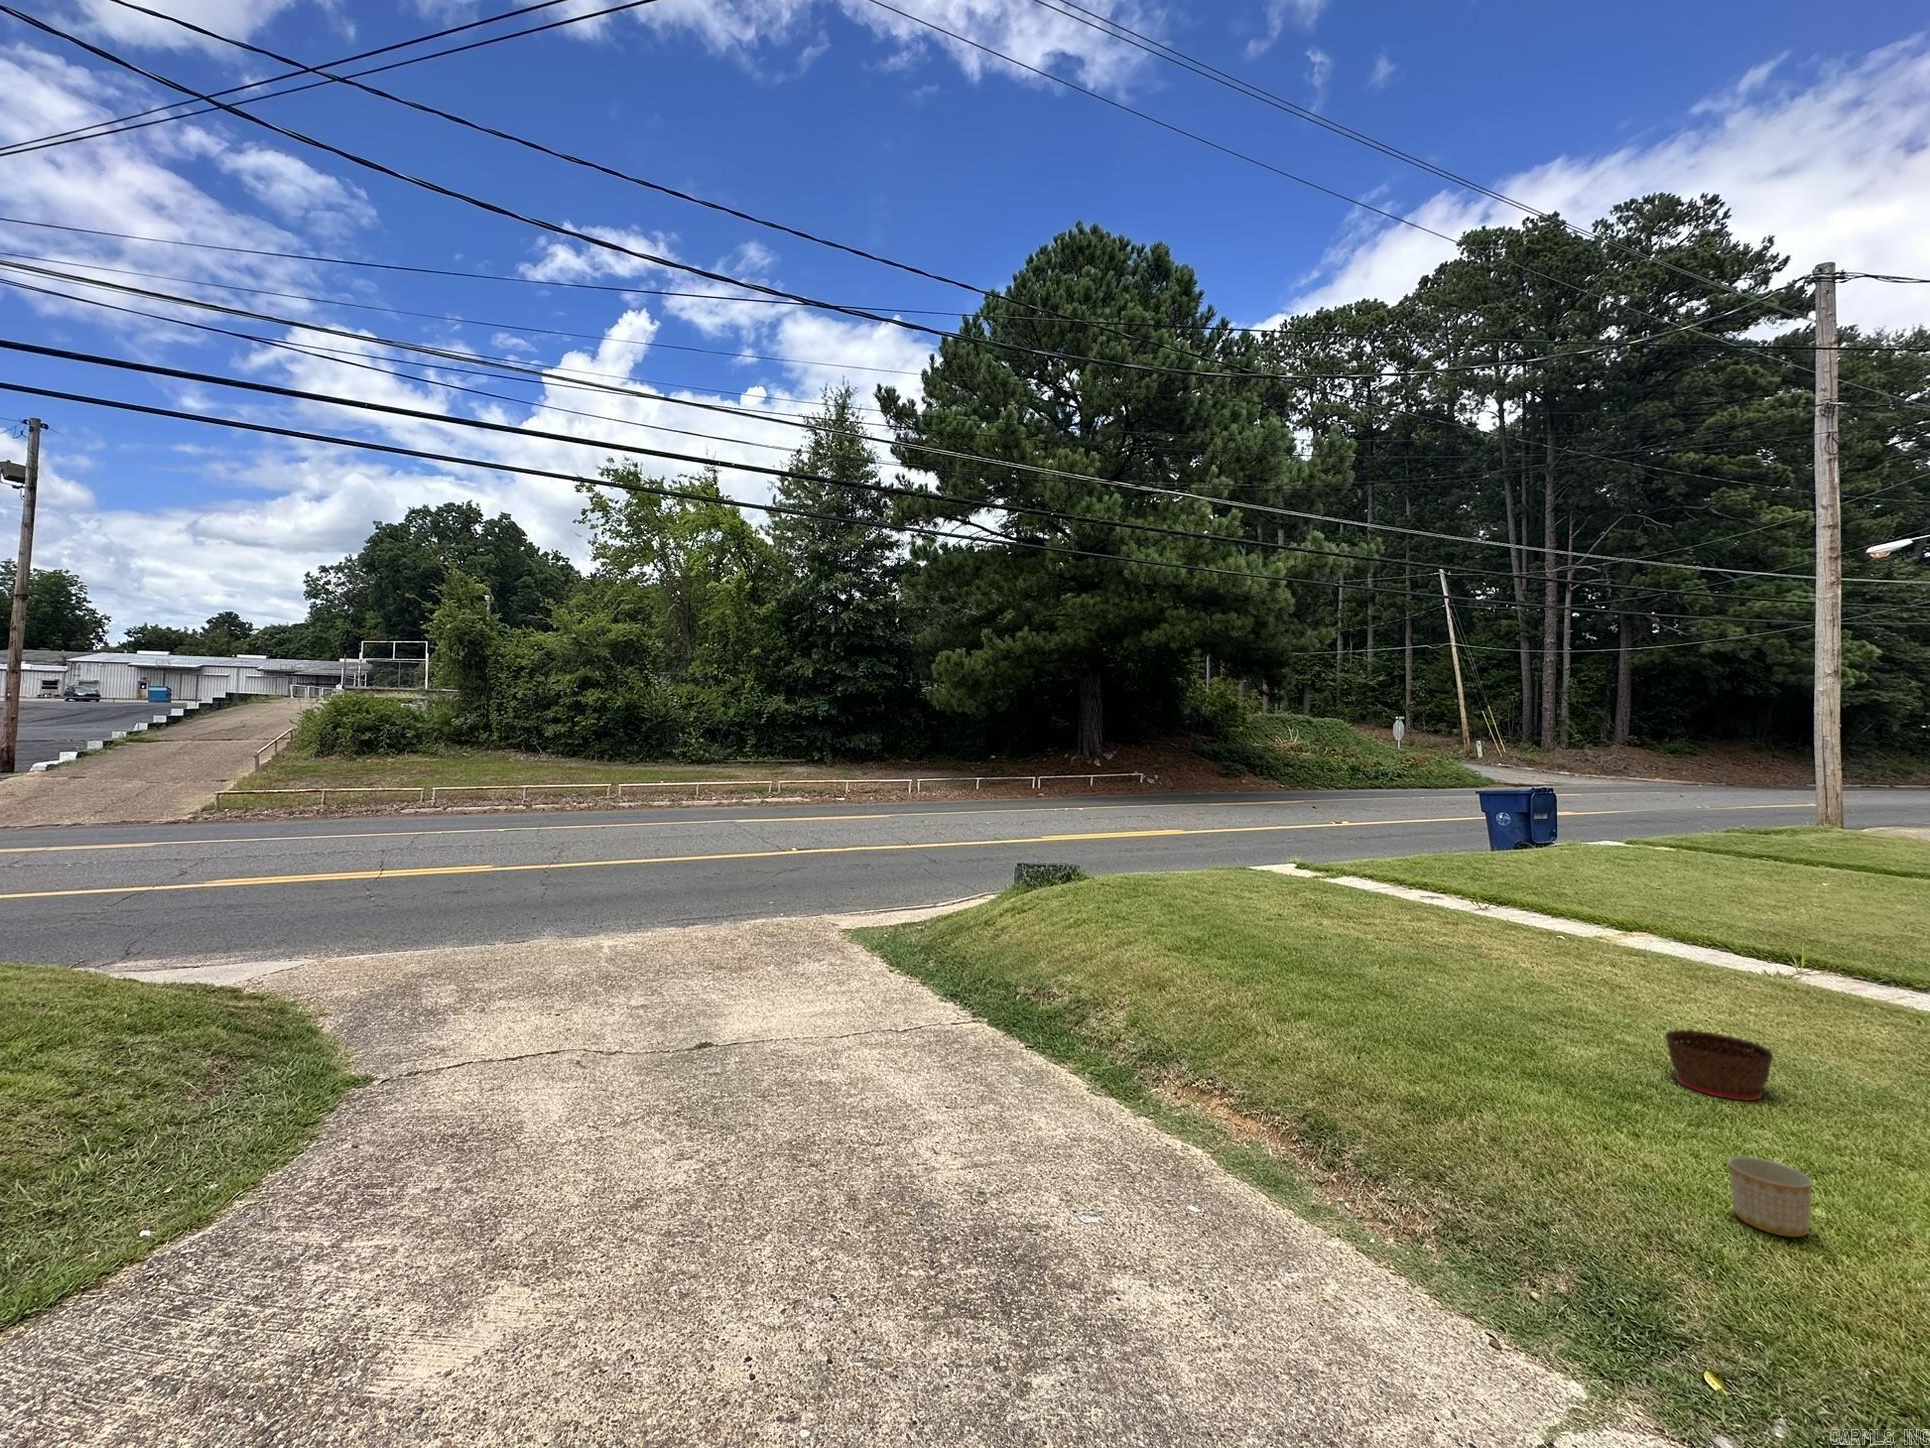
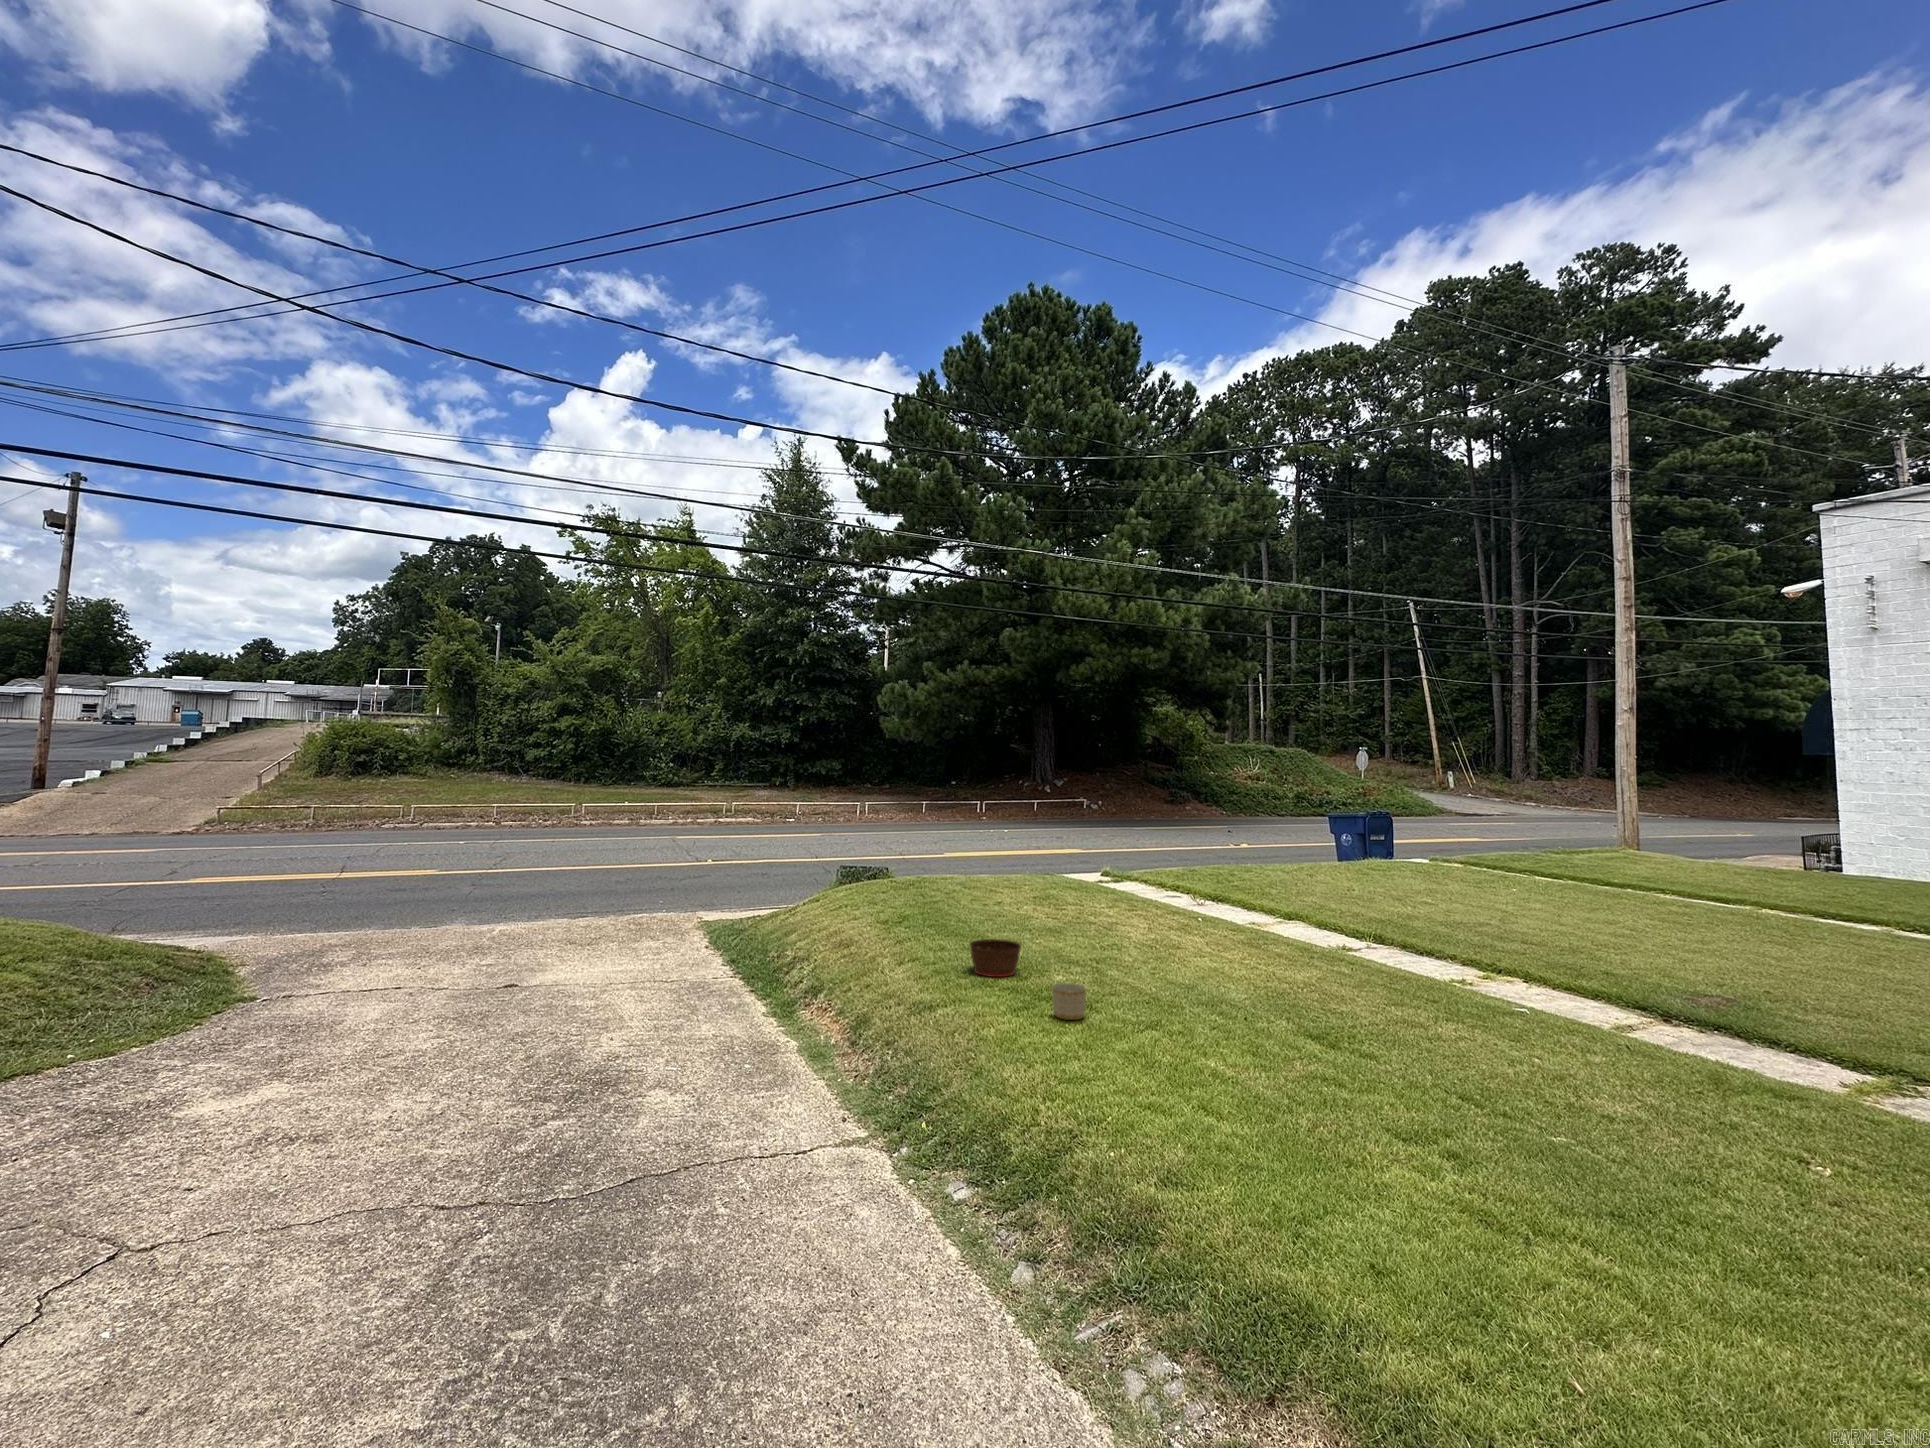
basket: present [1665,1030,1773,1100] -> present [970,939,1021,977]

